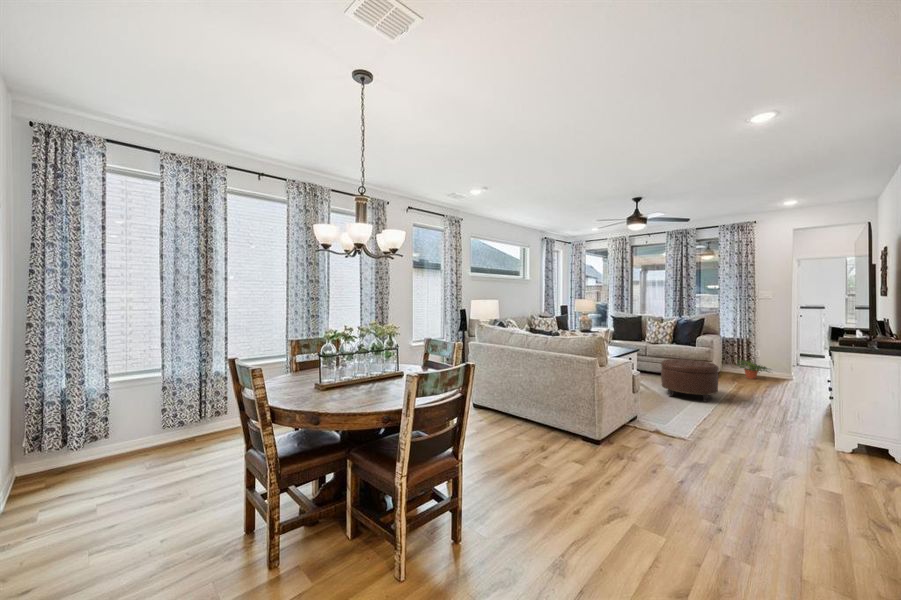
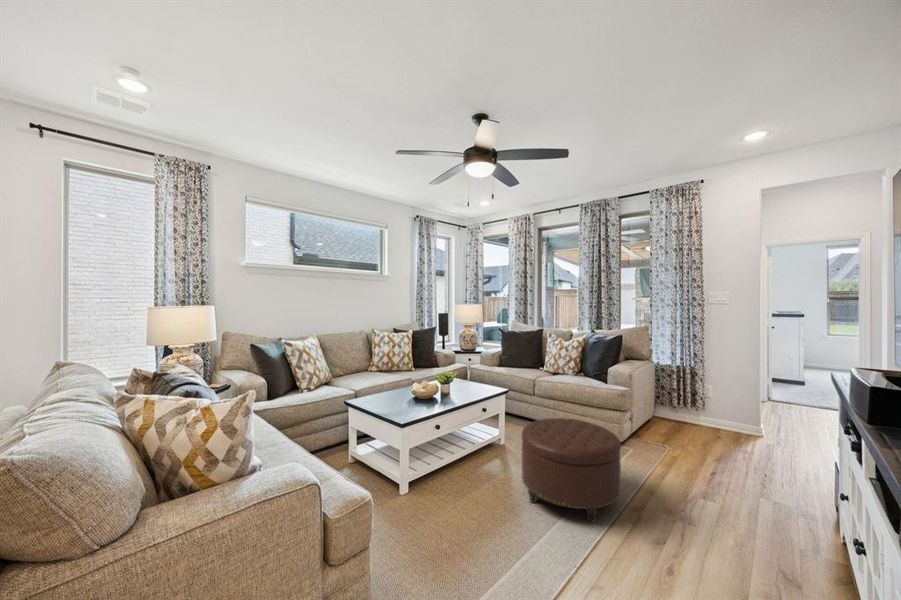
potted plant: present [737,359,770,379] -> none [673,400,731,436]

